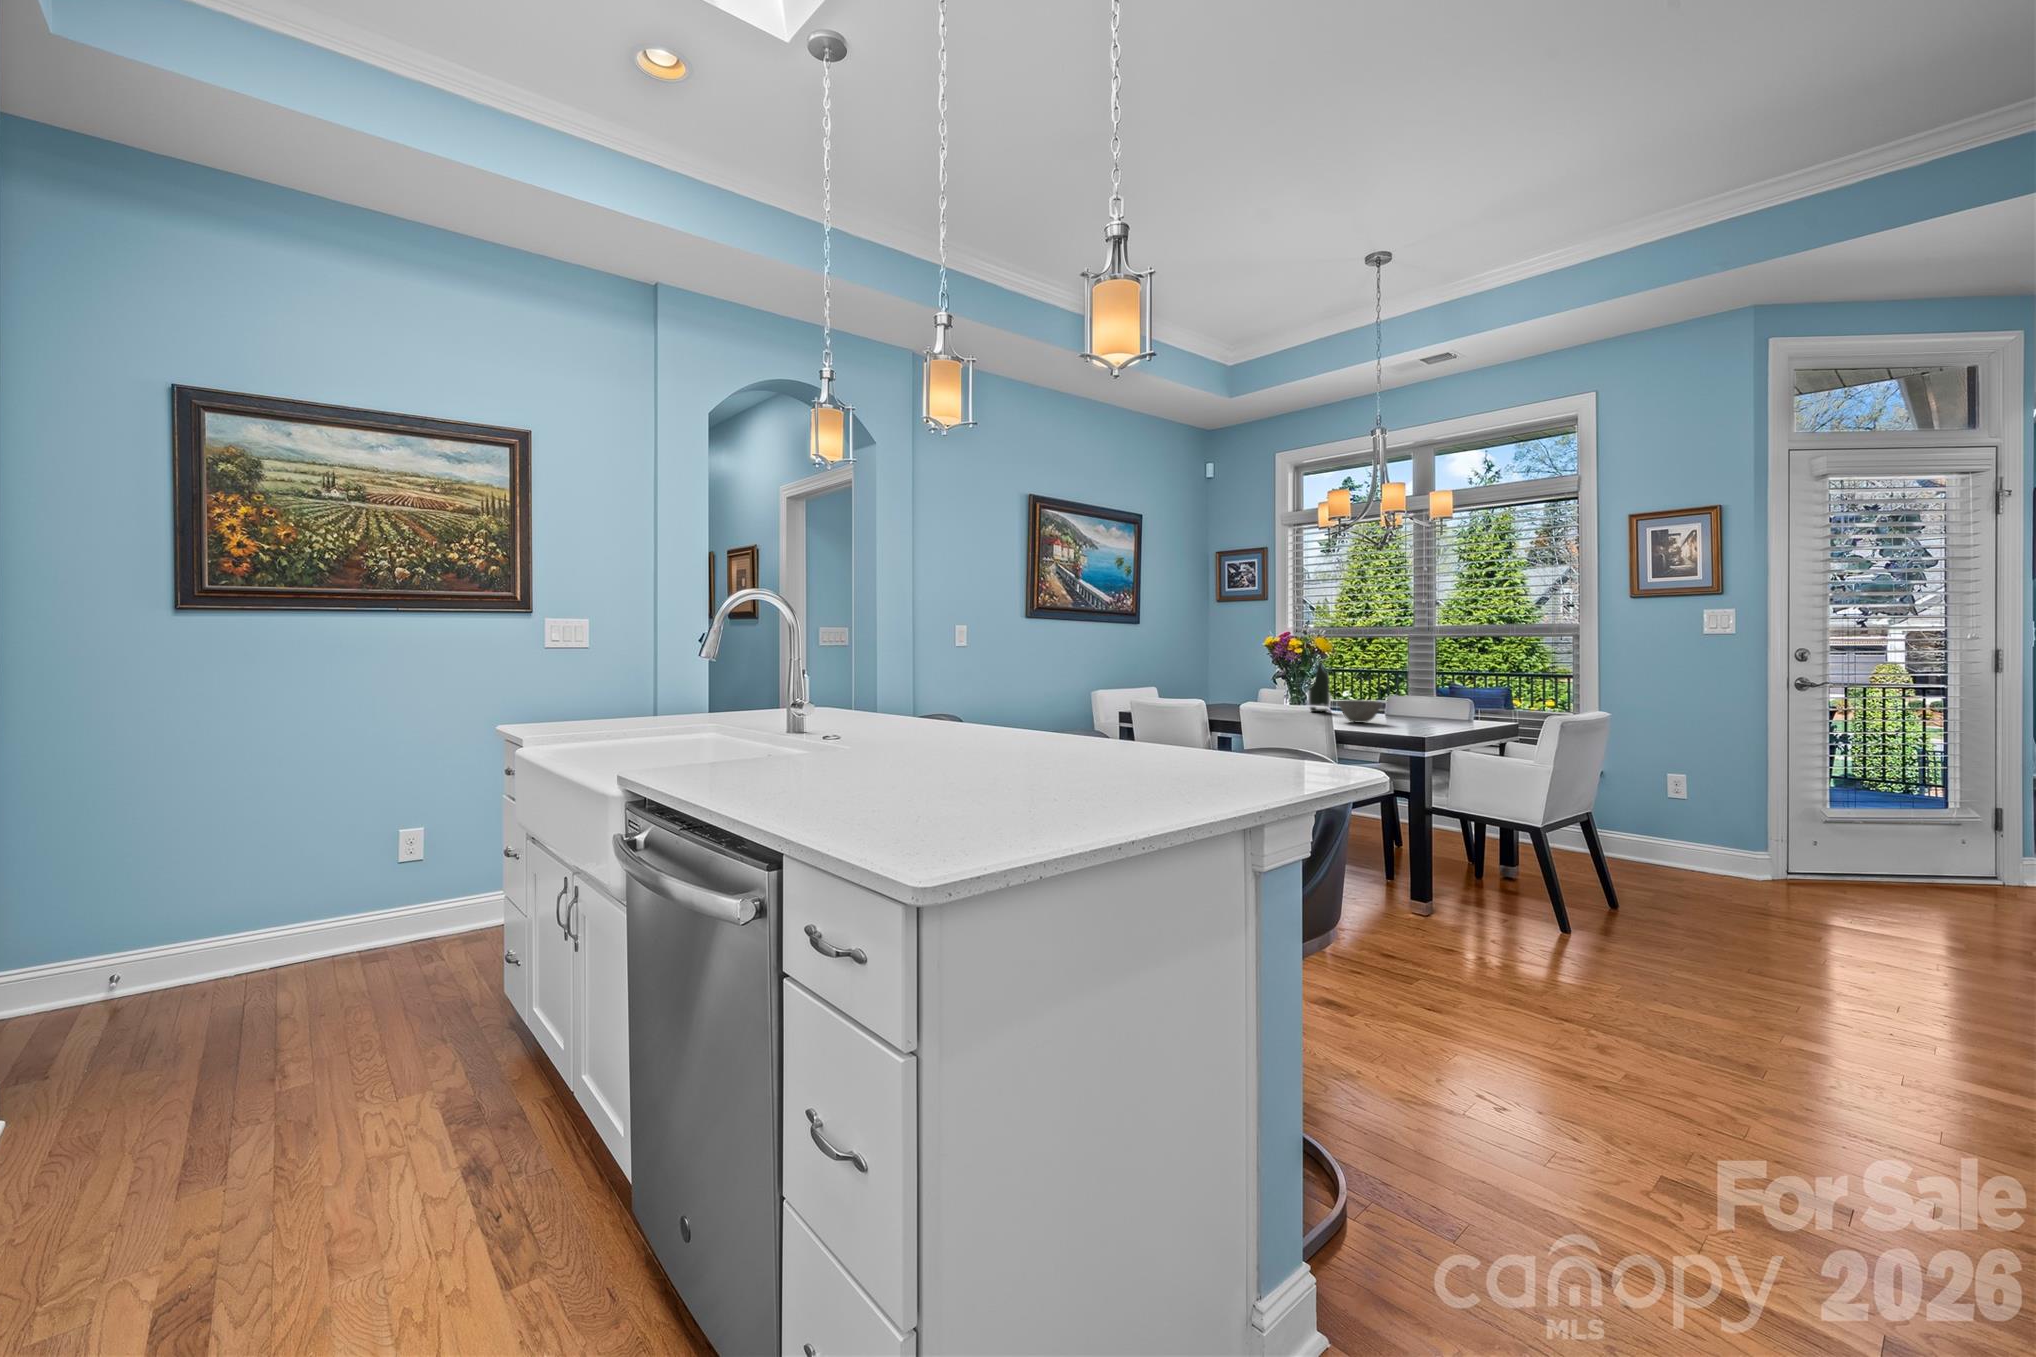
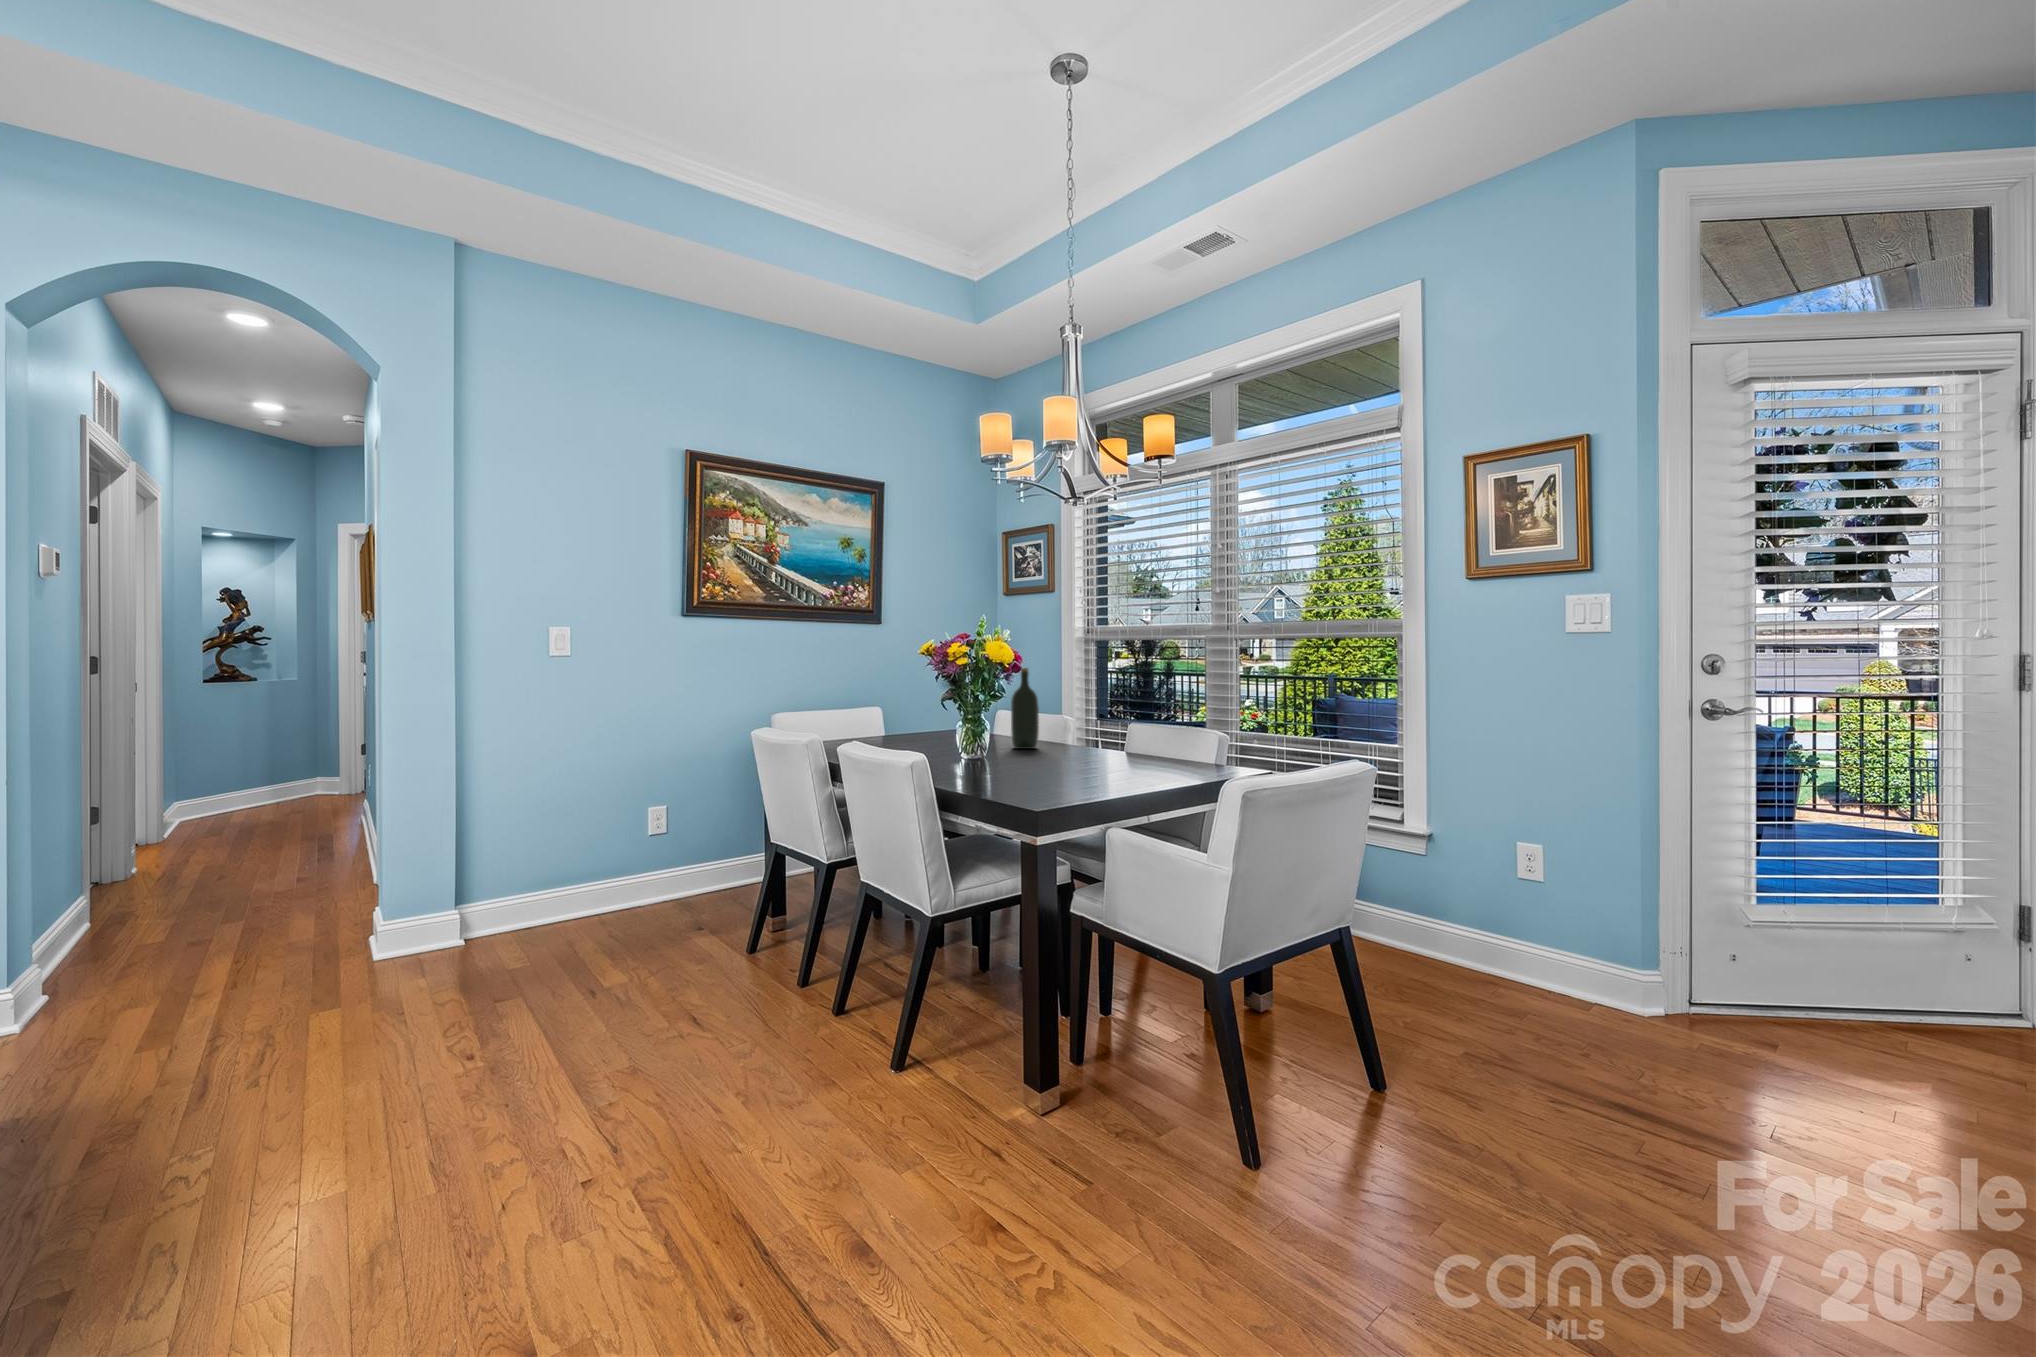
bowl: present [1338,700,1382,722] -> none [985,737,1049,773]

